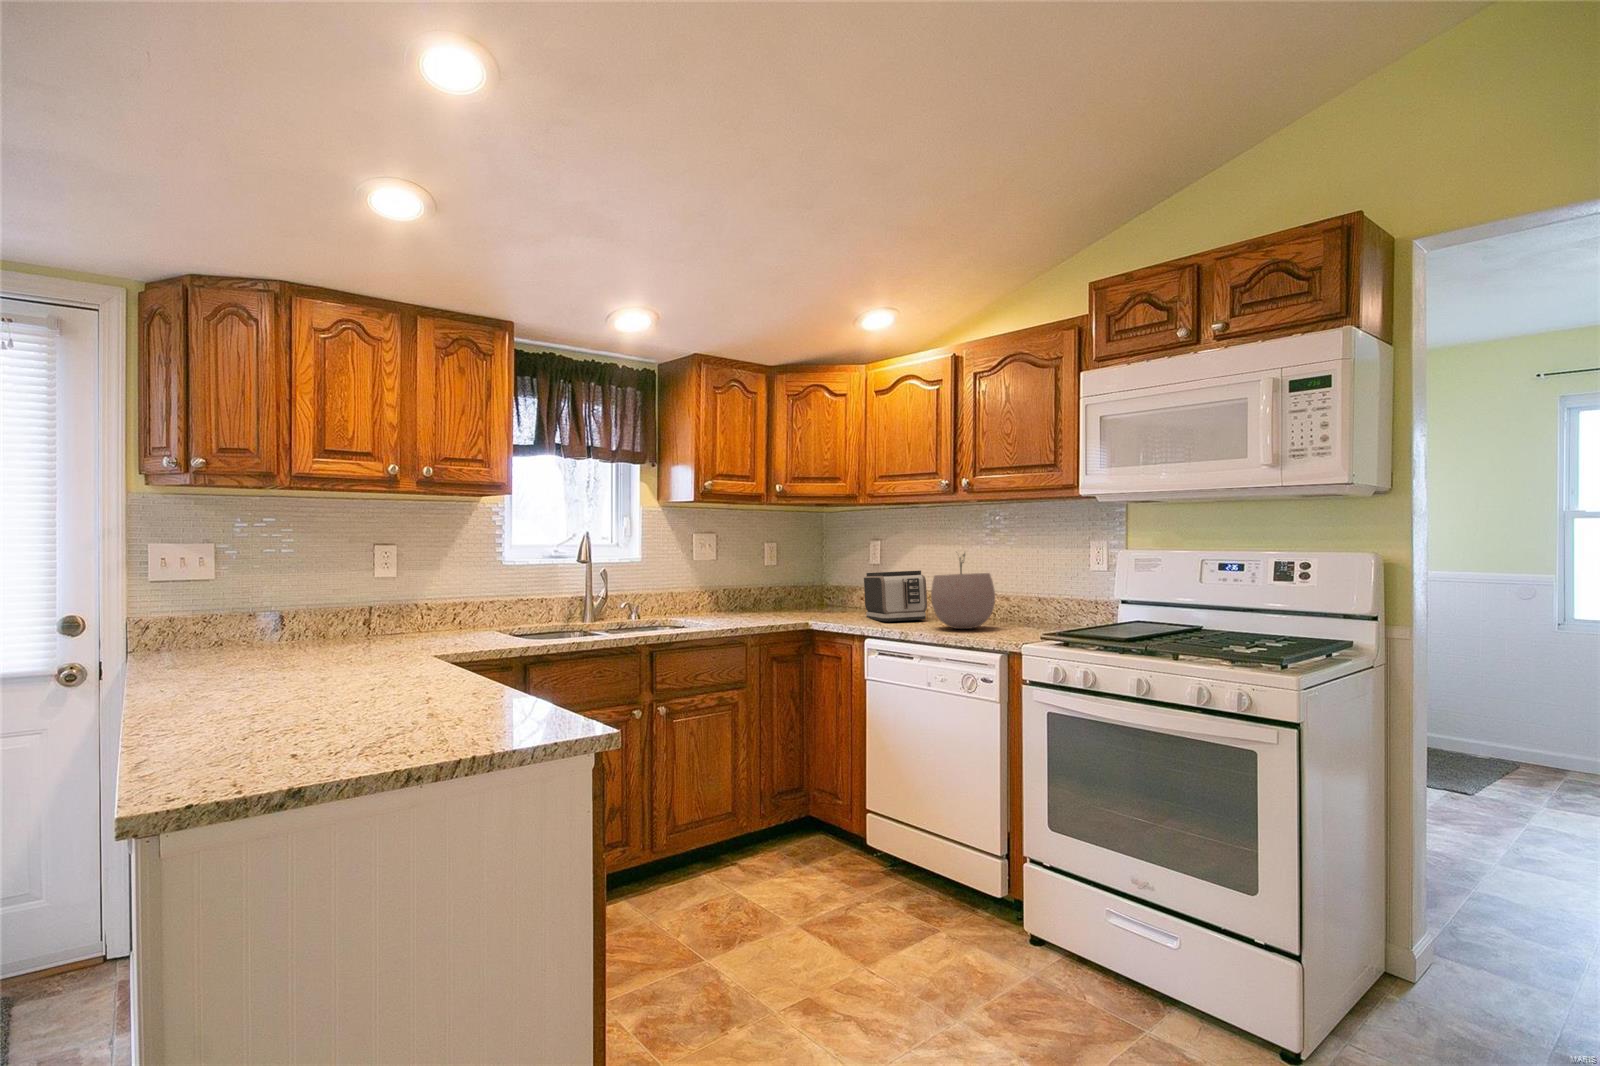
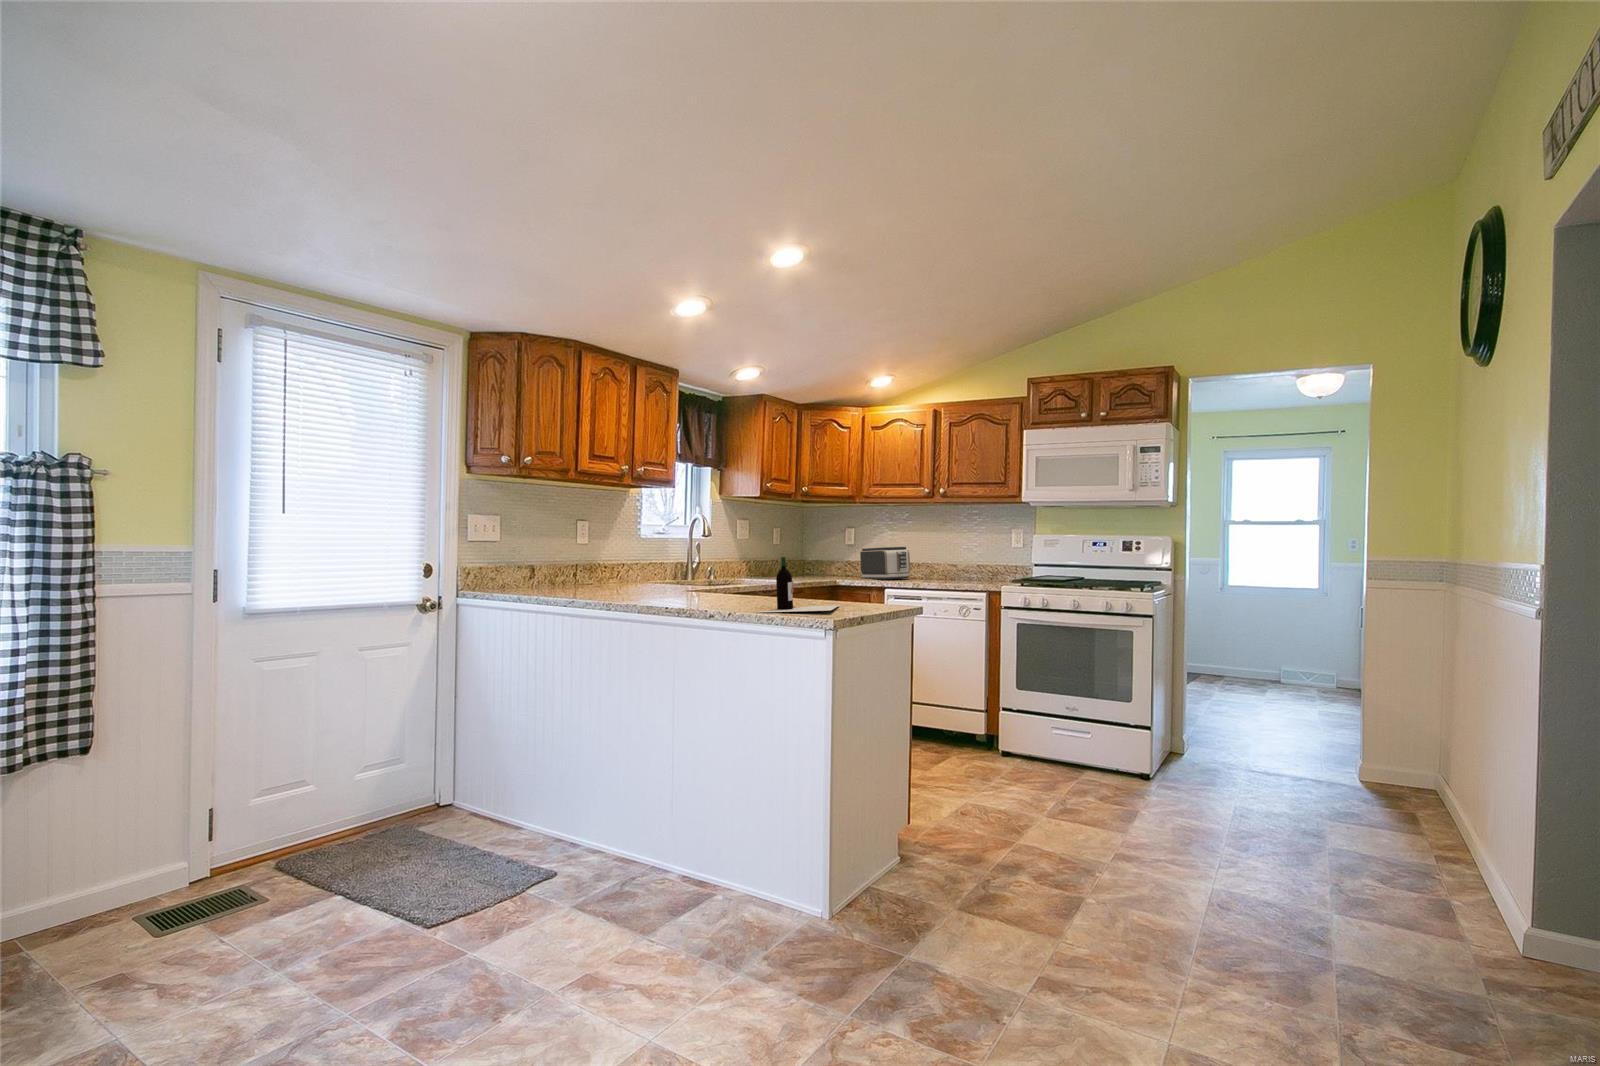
plant pot: present [931,554,995,629] -> none [925,533,964,582]
wine bottle: none [217,624,476,752] -> present [761,557,839,612]

